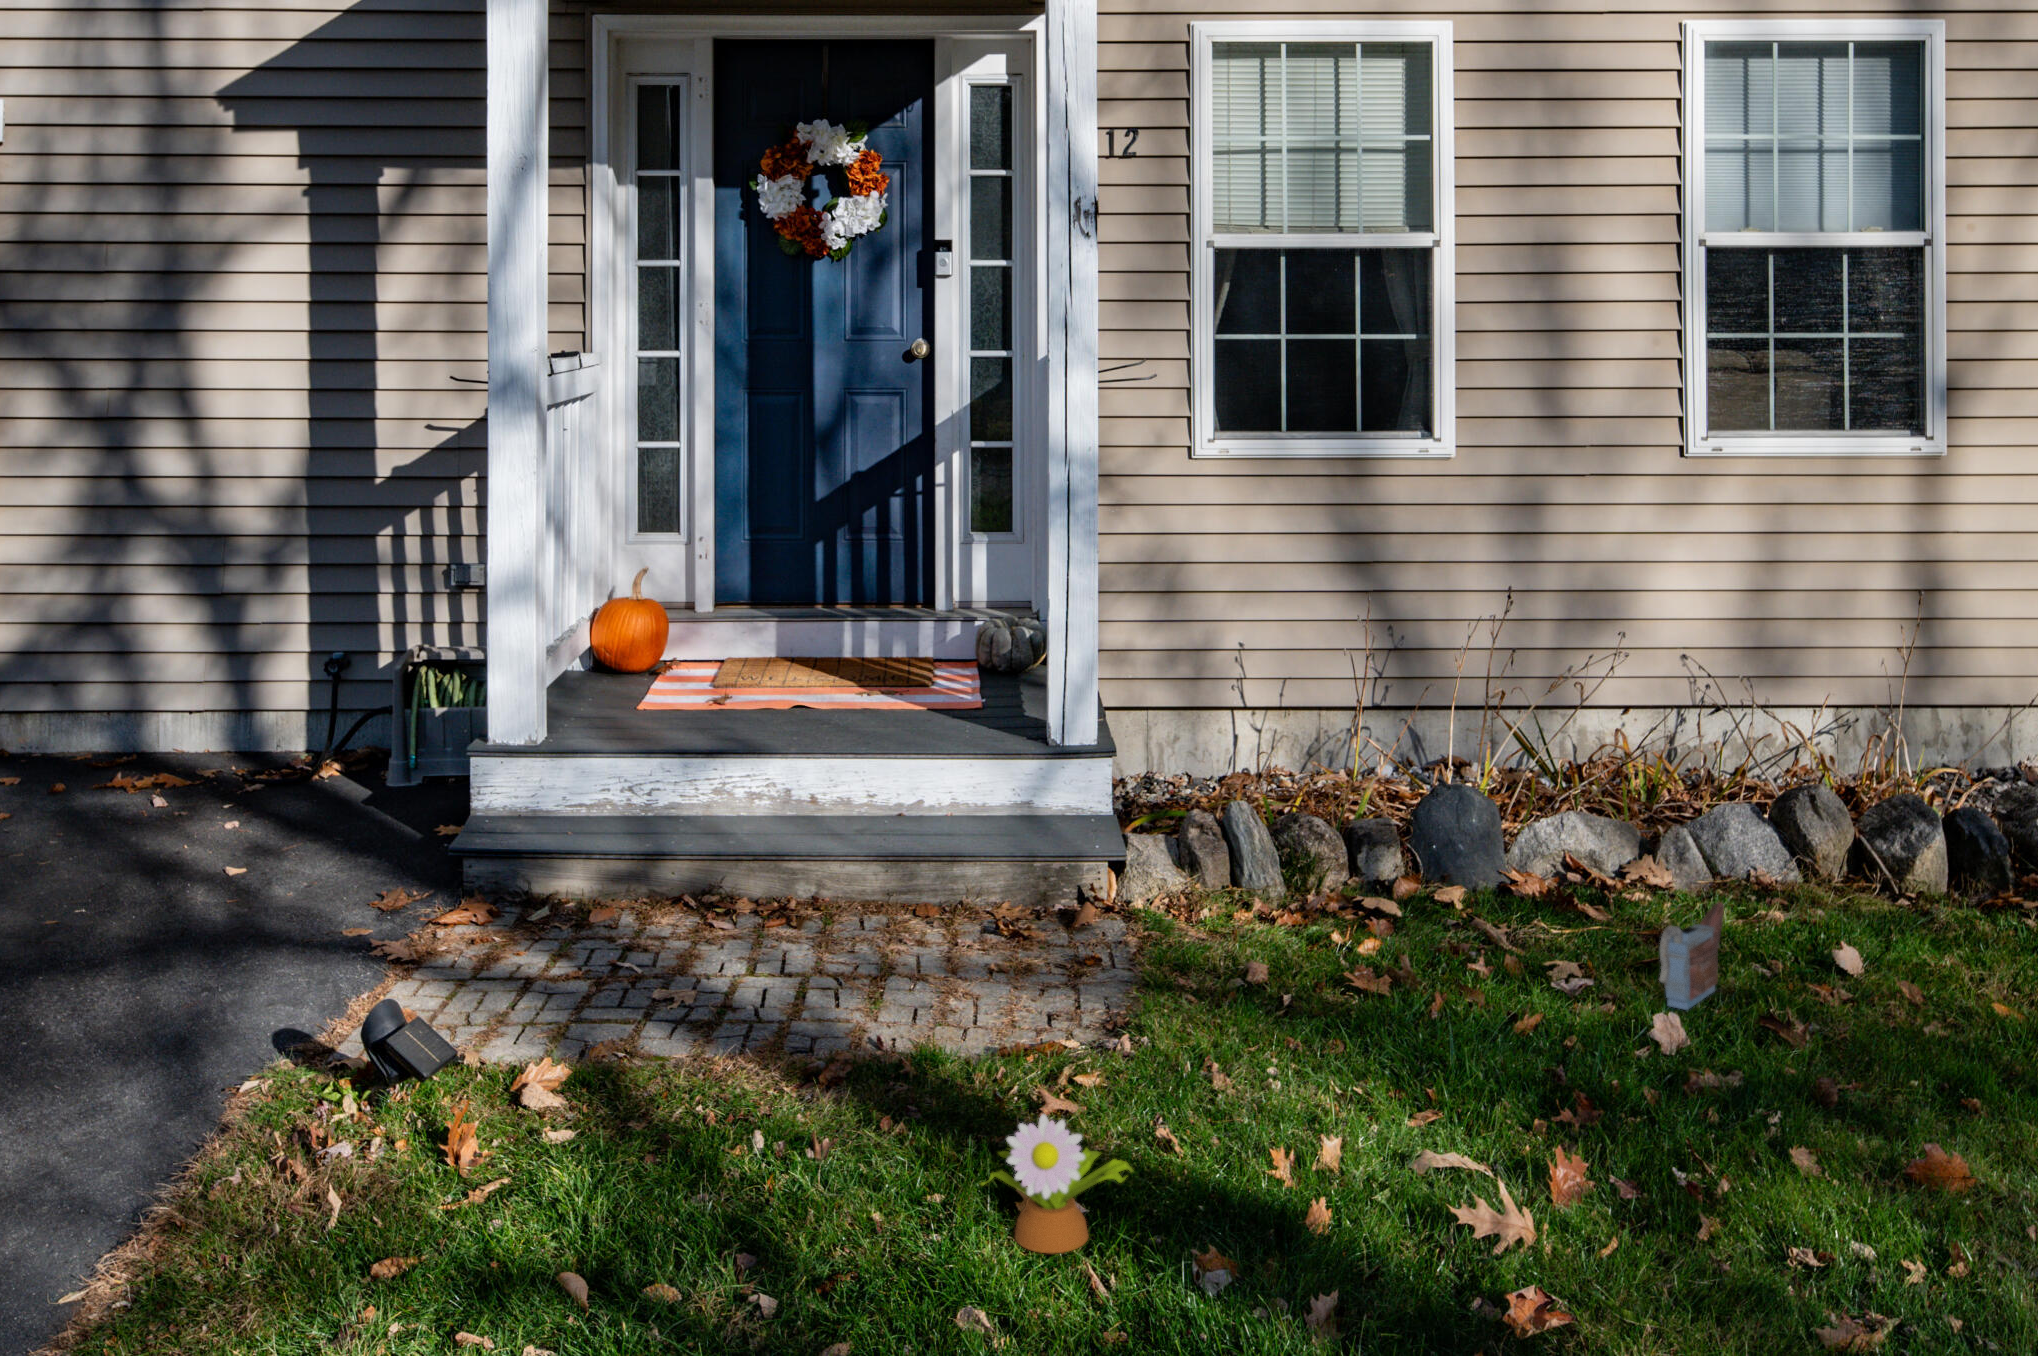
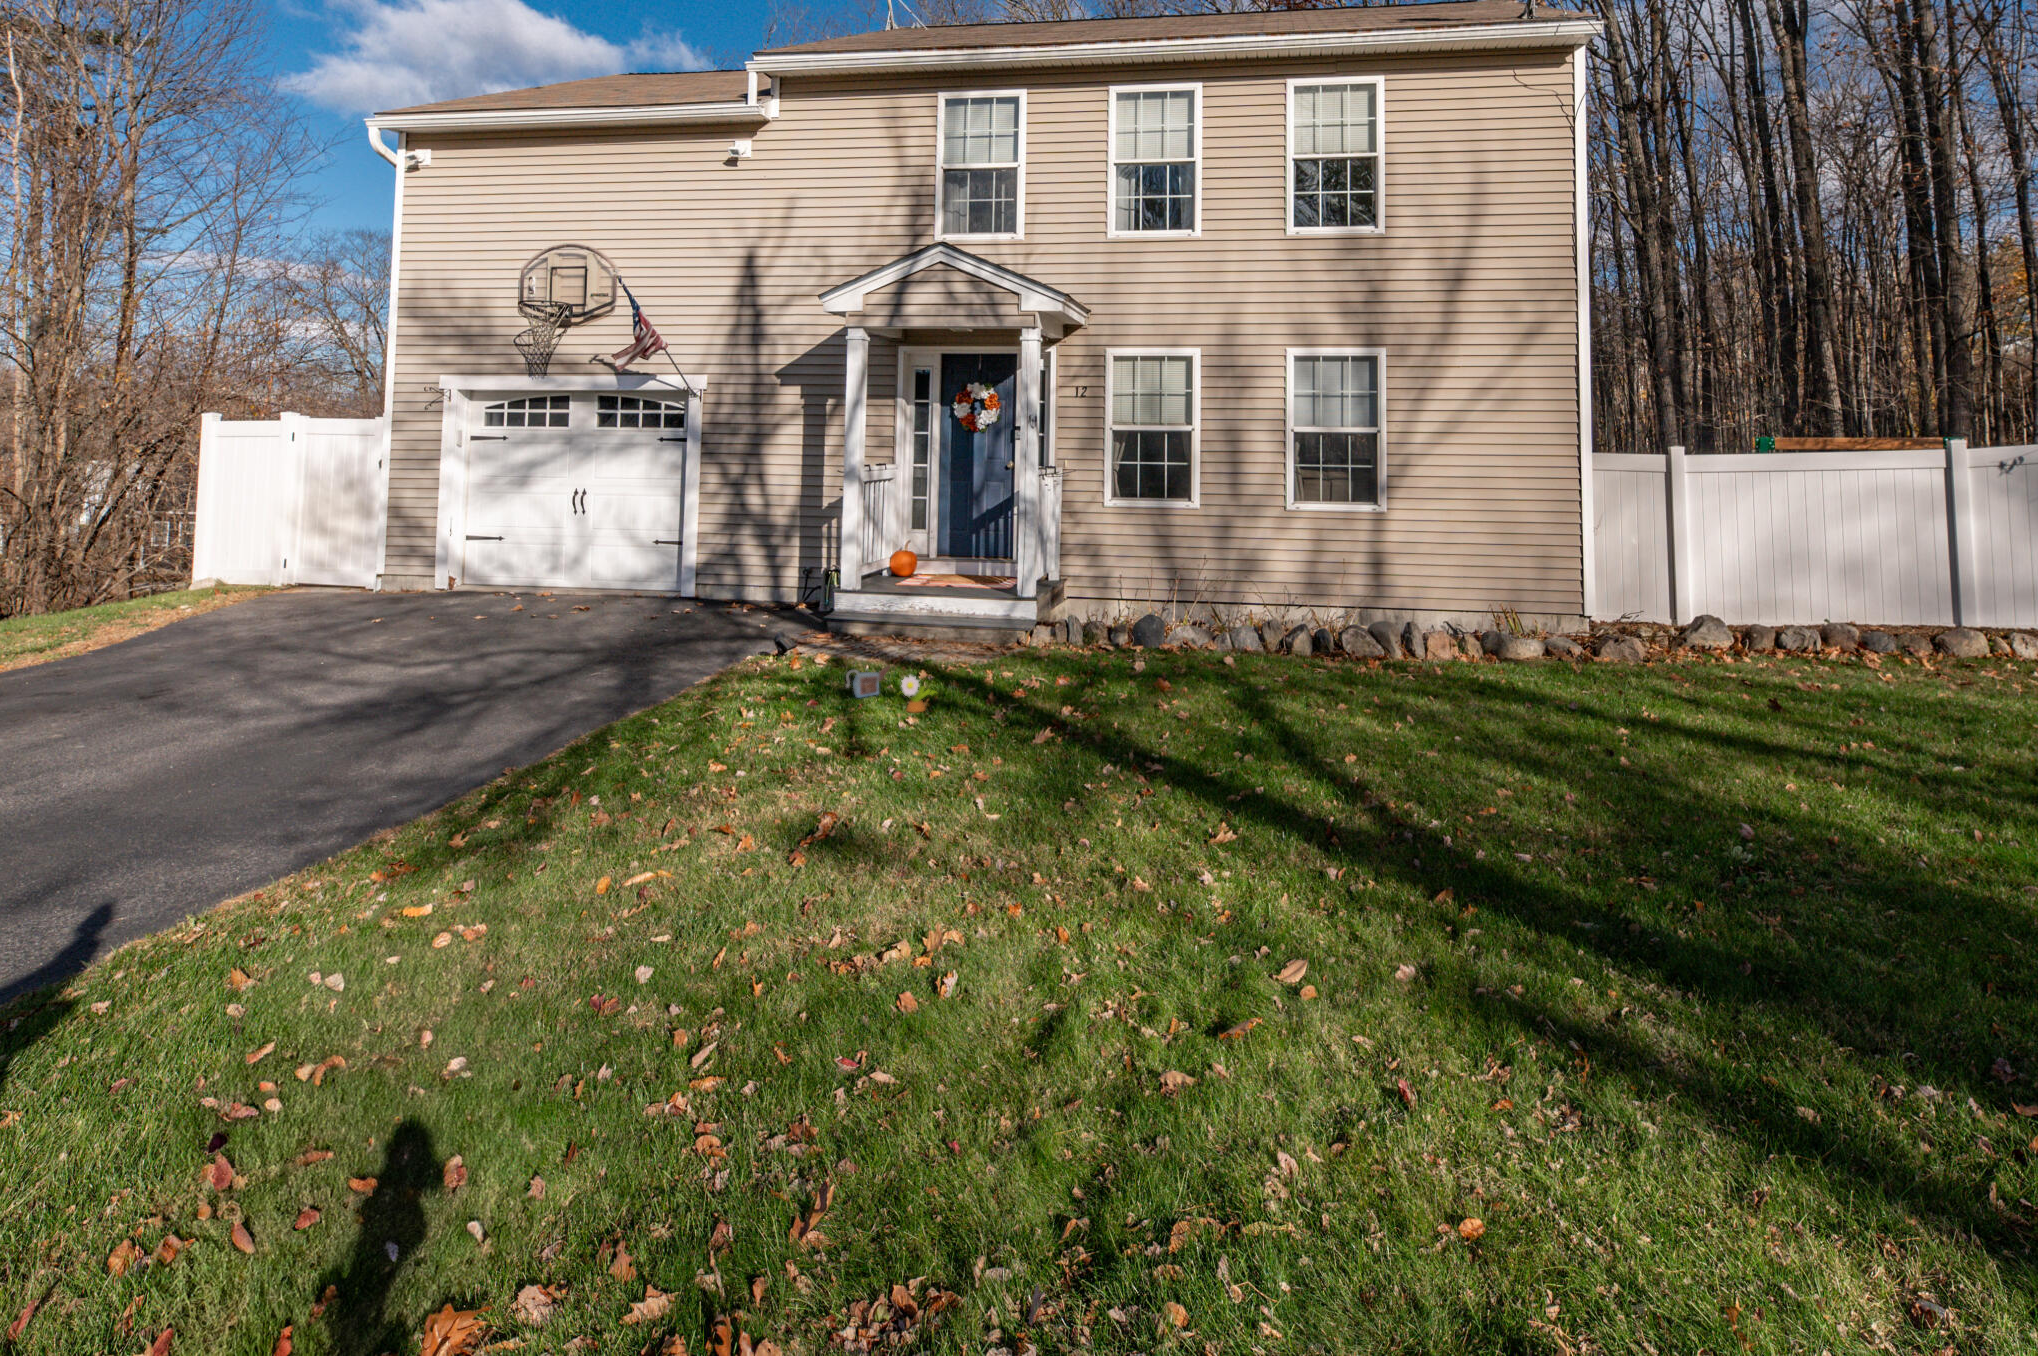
watering can: present [1660,902,1724,1010] -> present [846,666,890,698]

